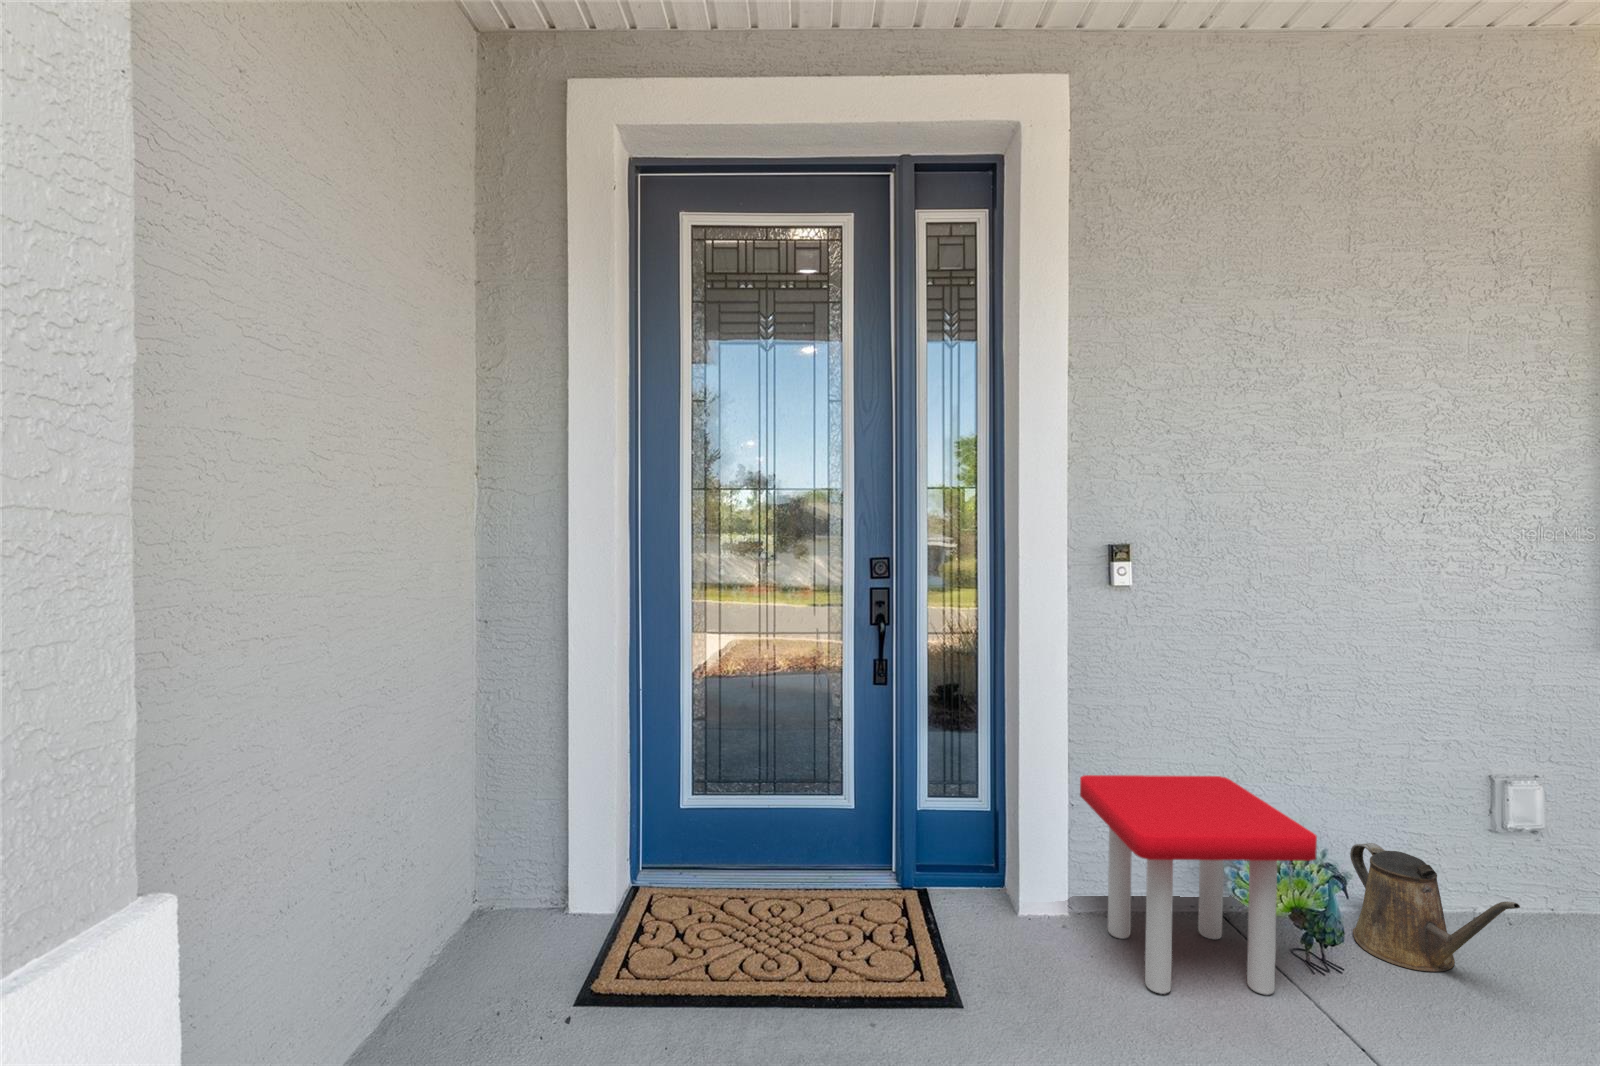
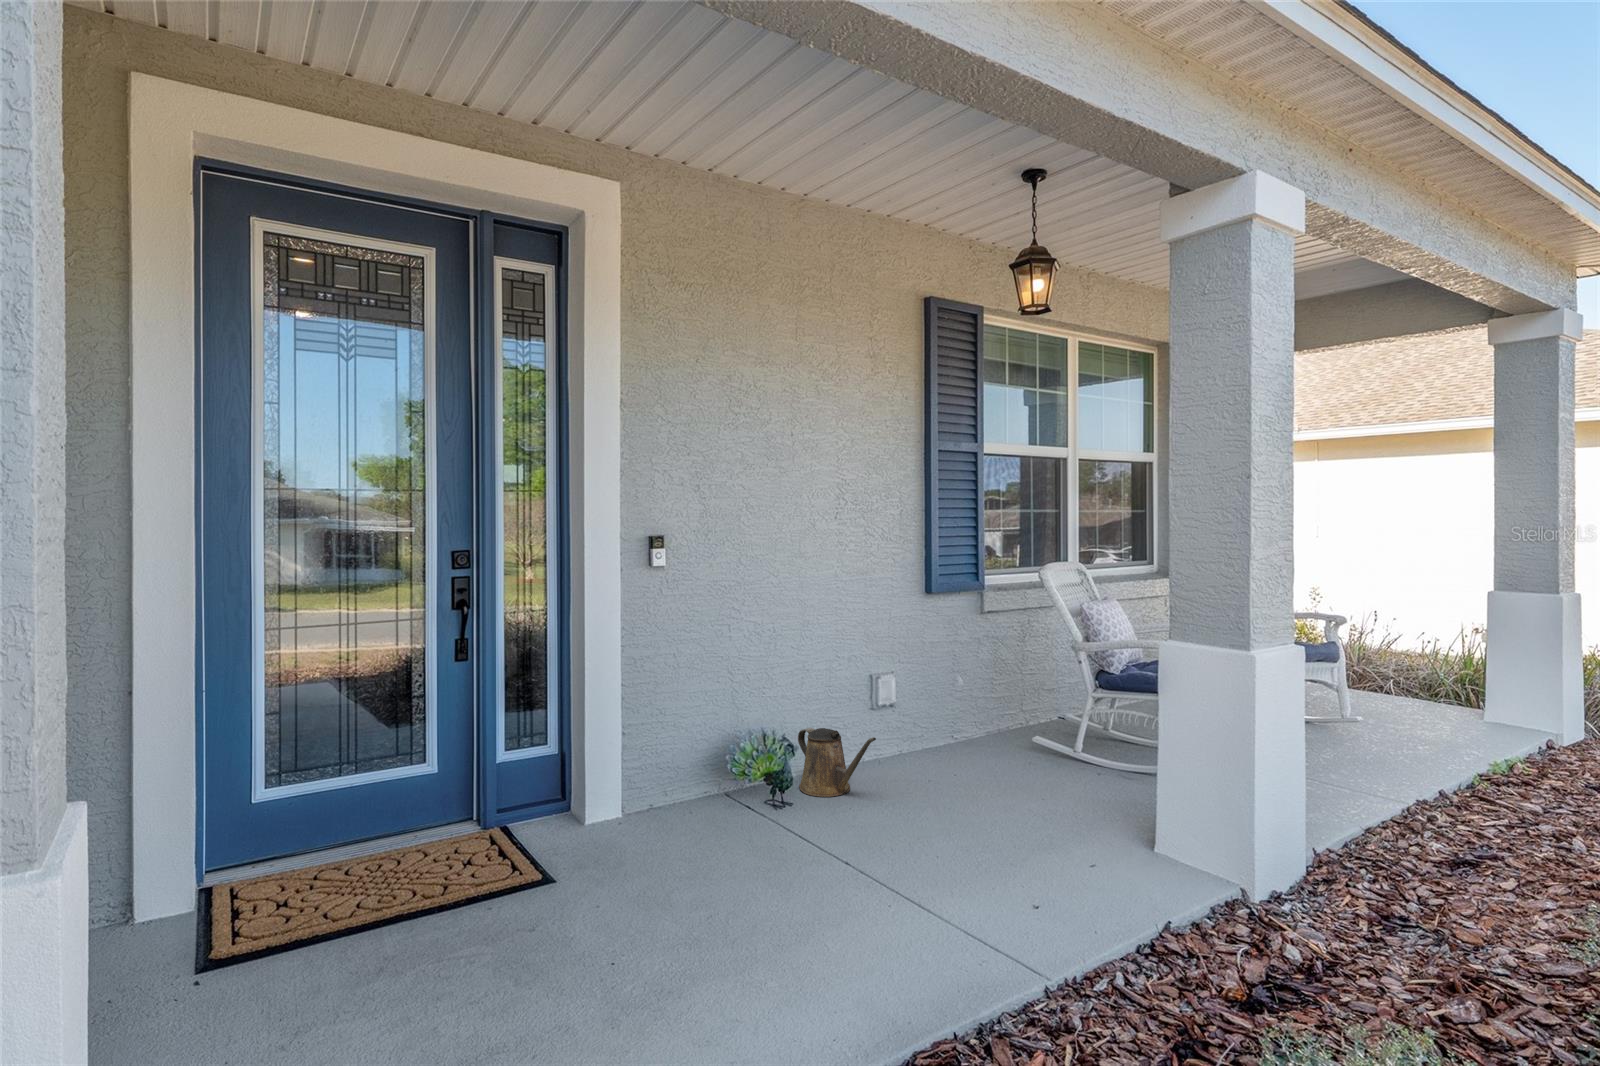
stool: present [1080,775,1317,995] -> none [630,697,778,842]

